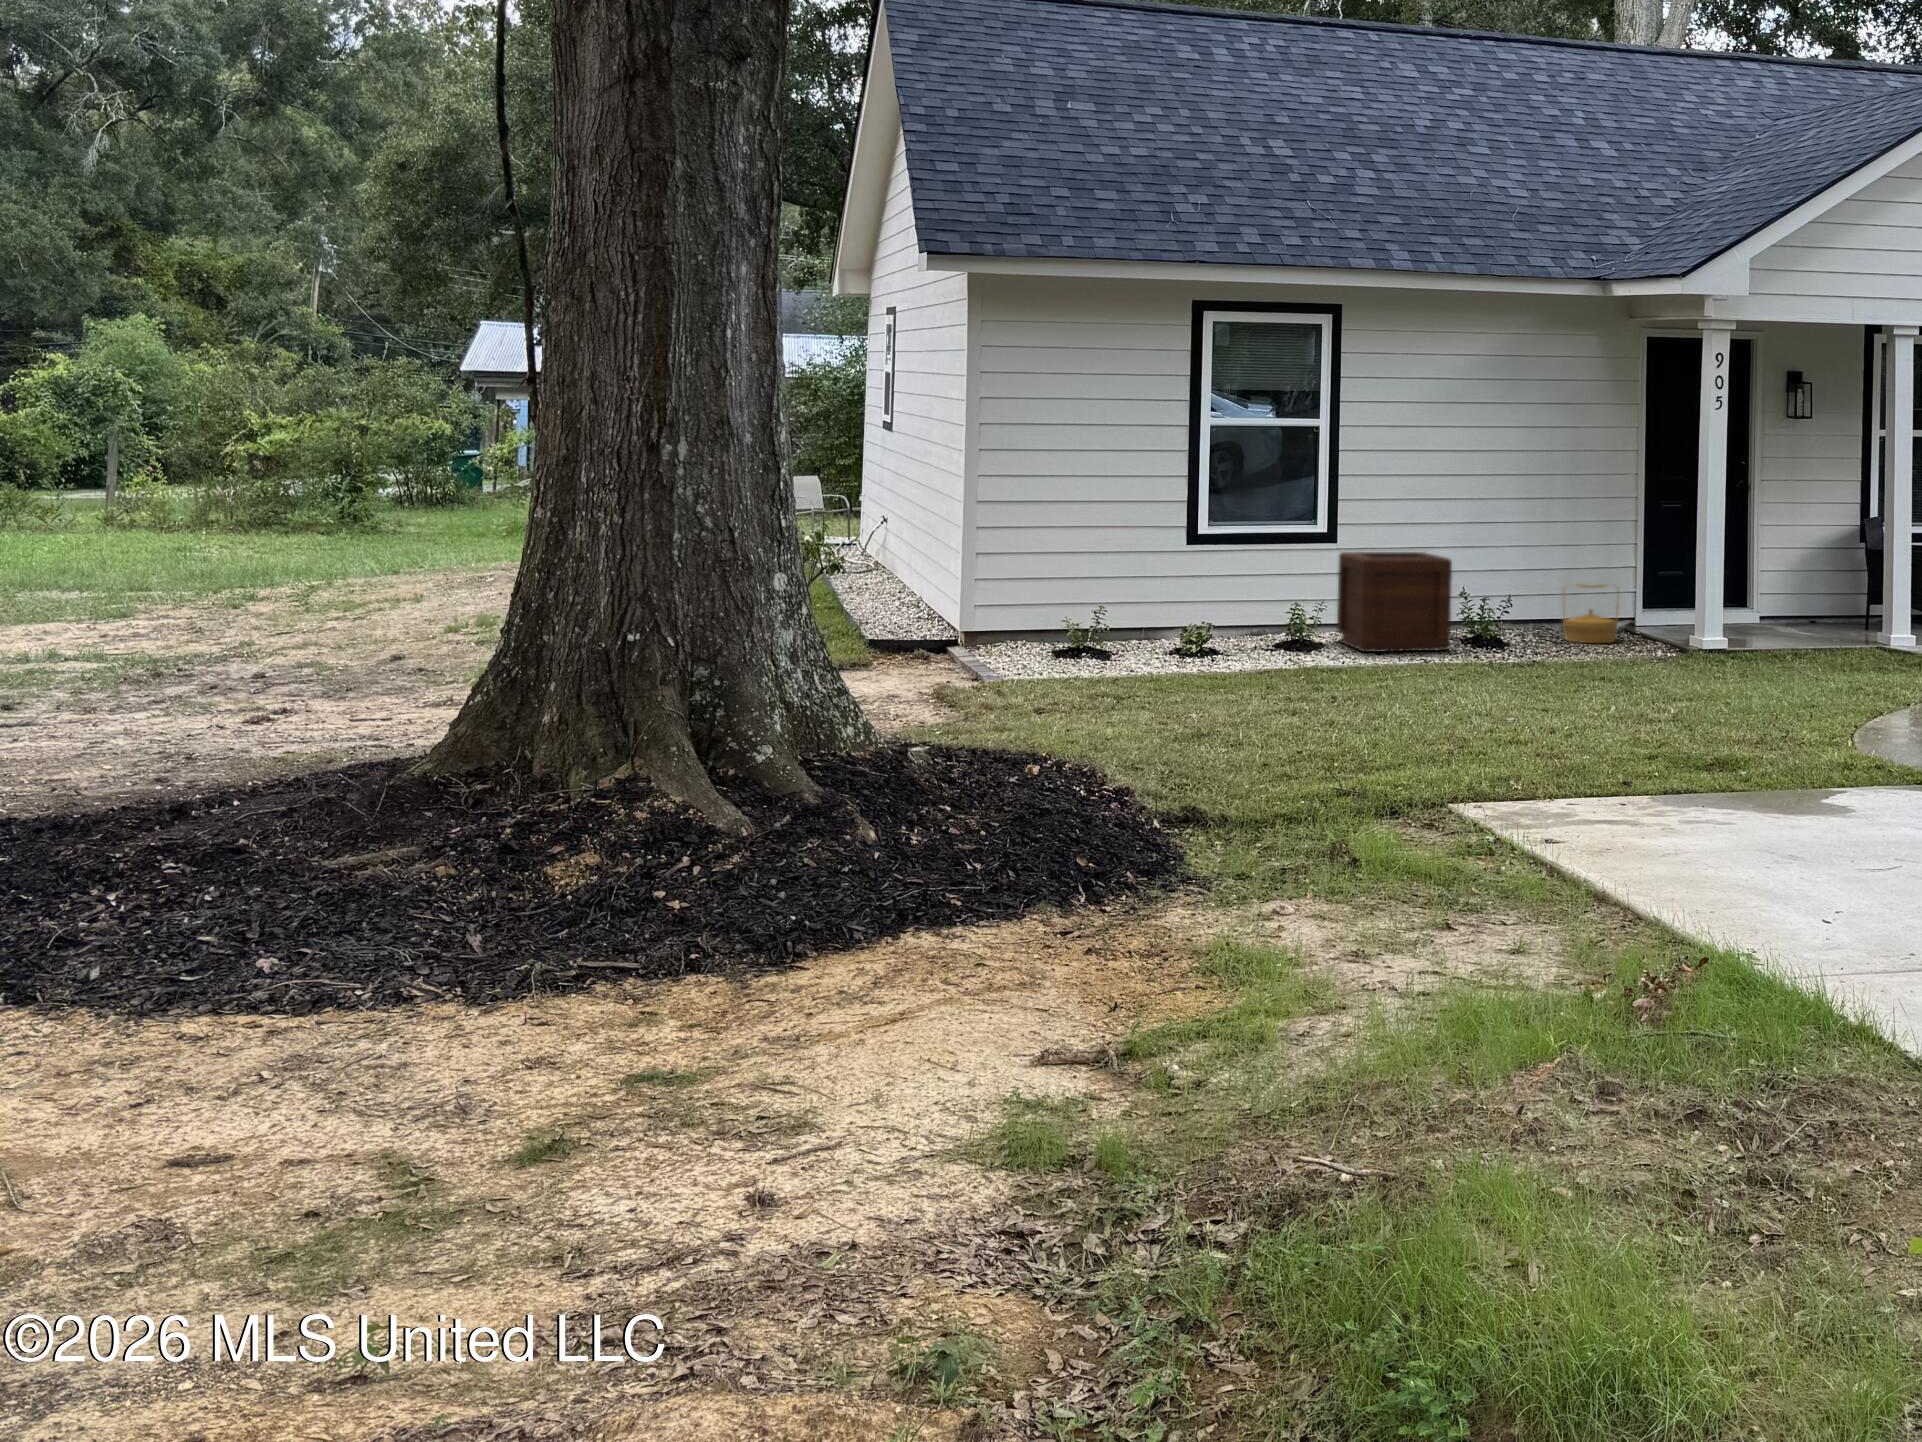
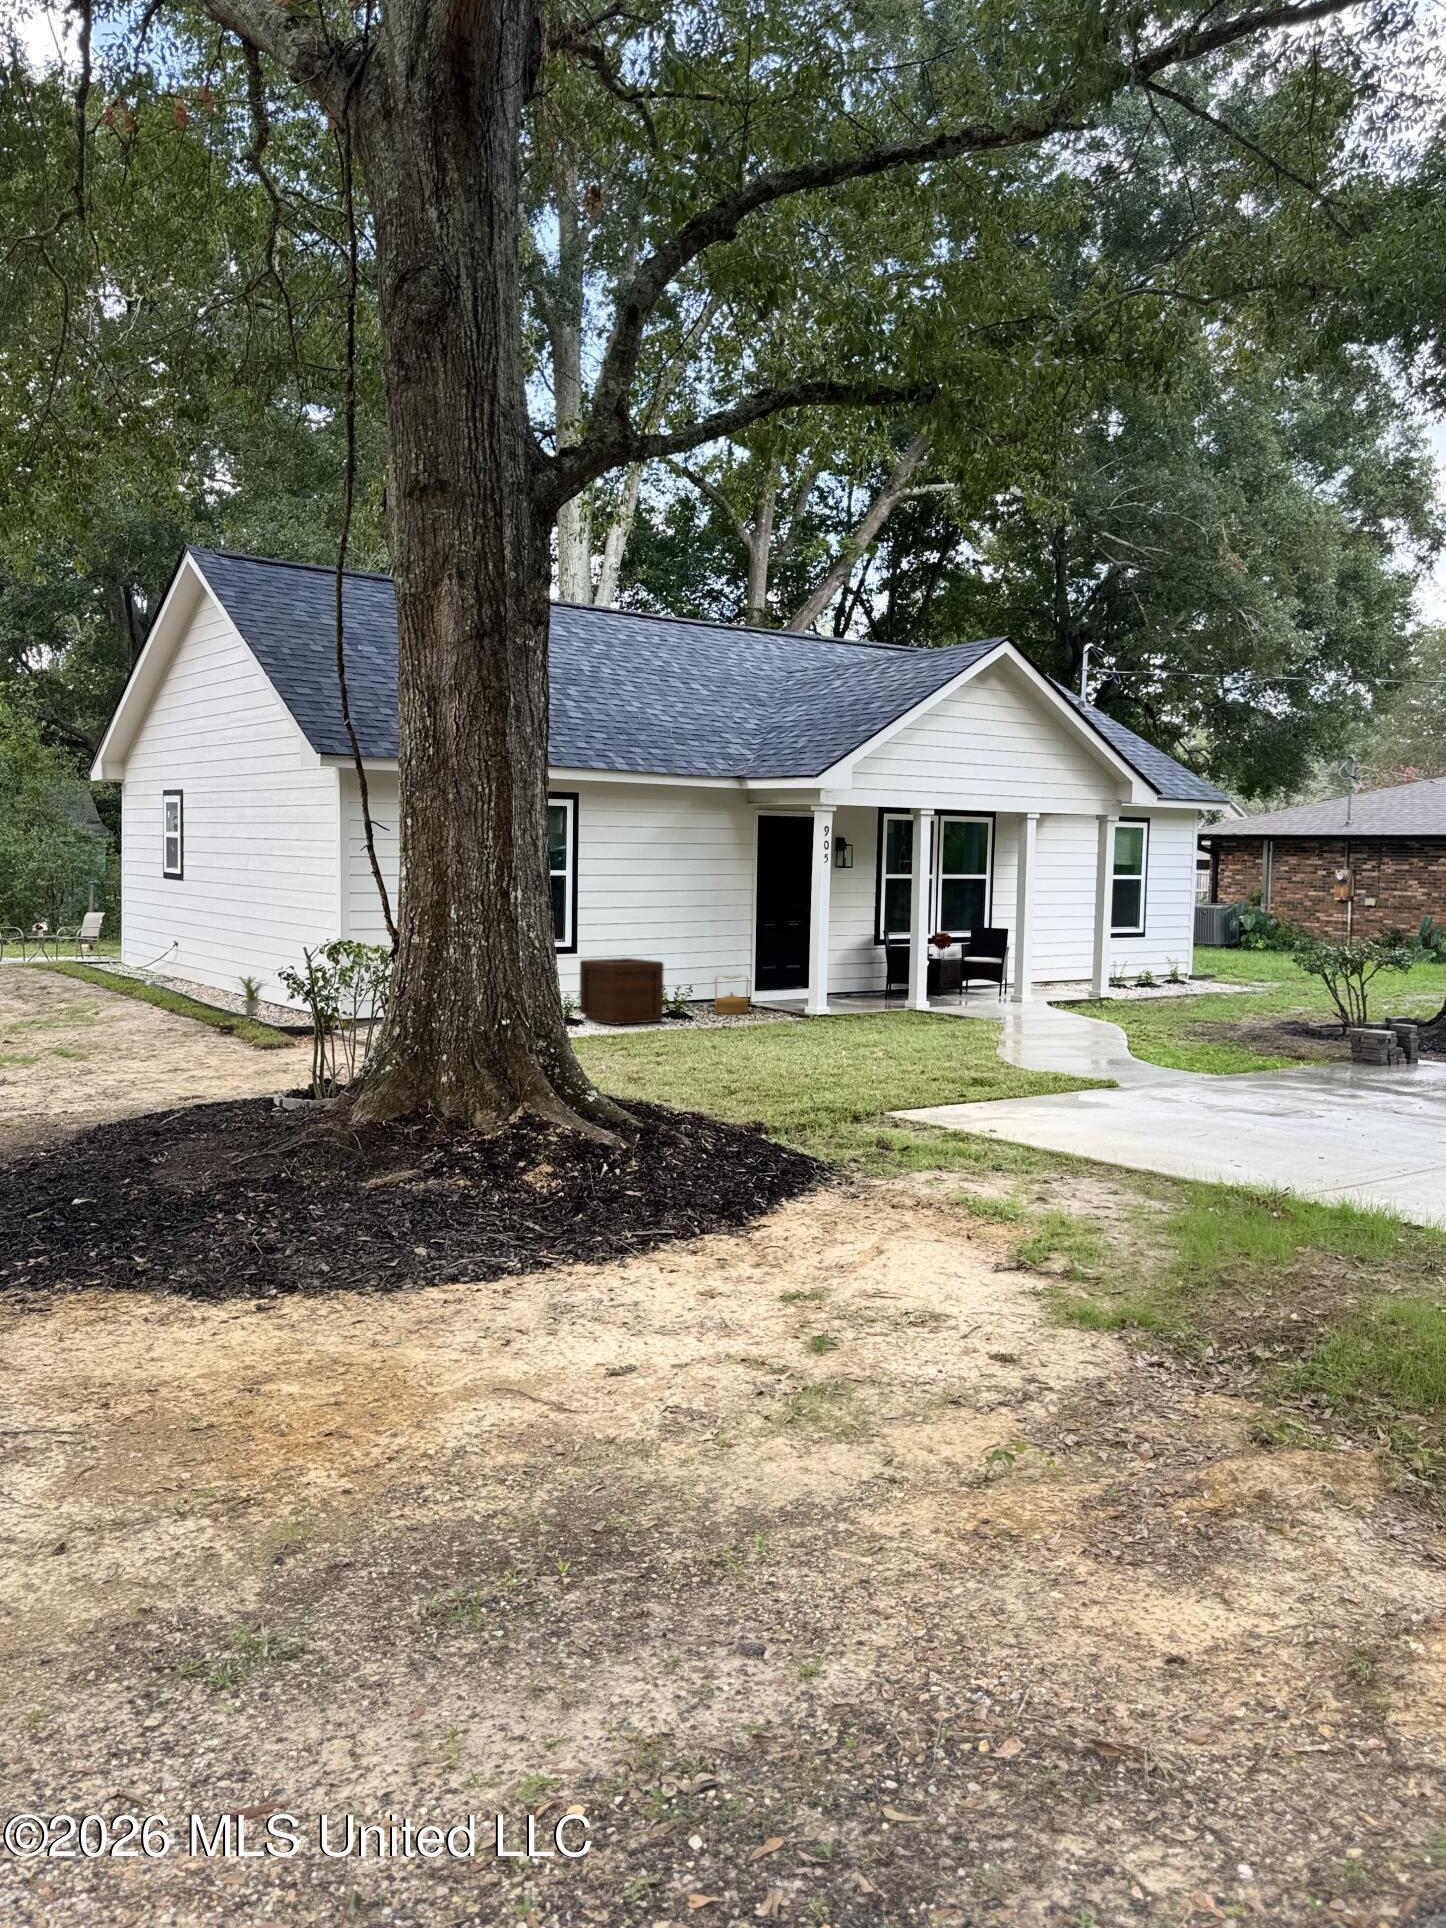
potted plant: none [884,561,935,616] -> present [239,977,262,1015]

